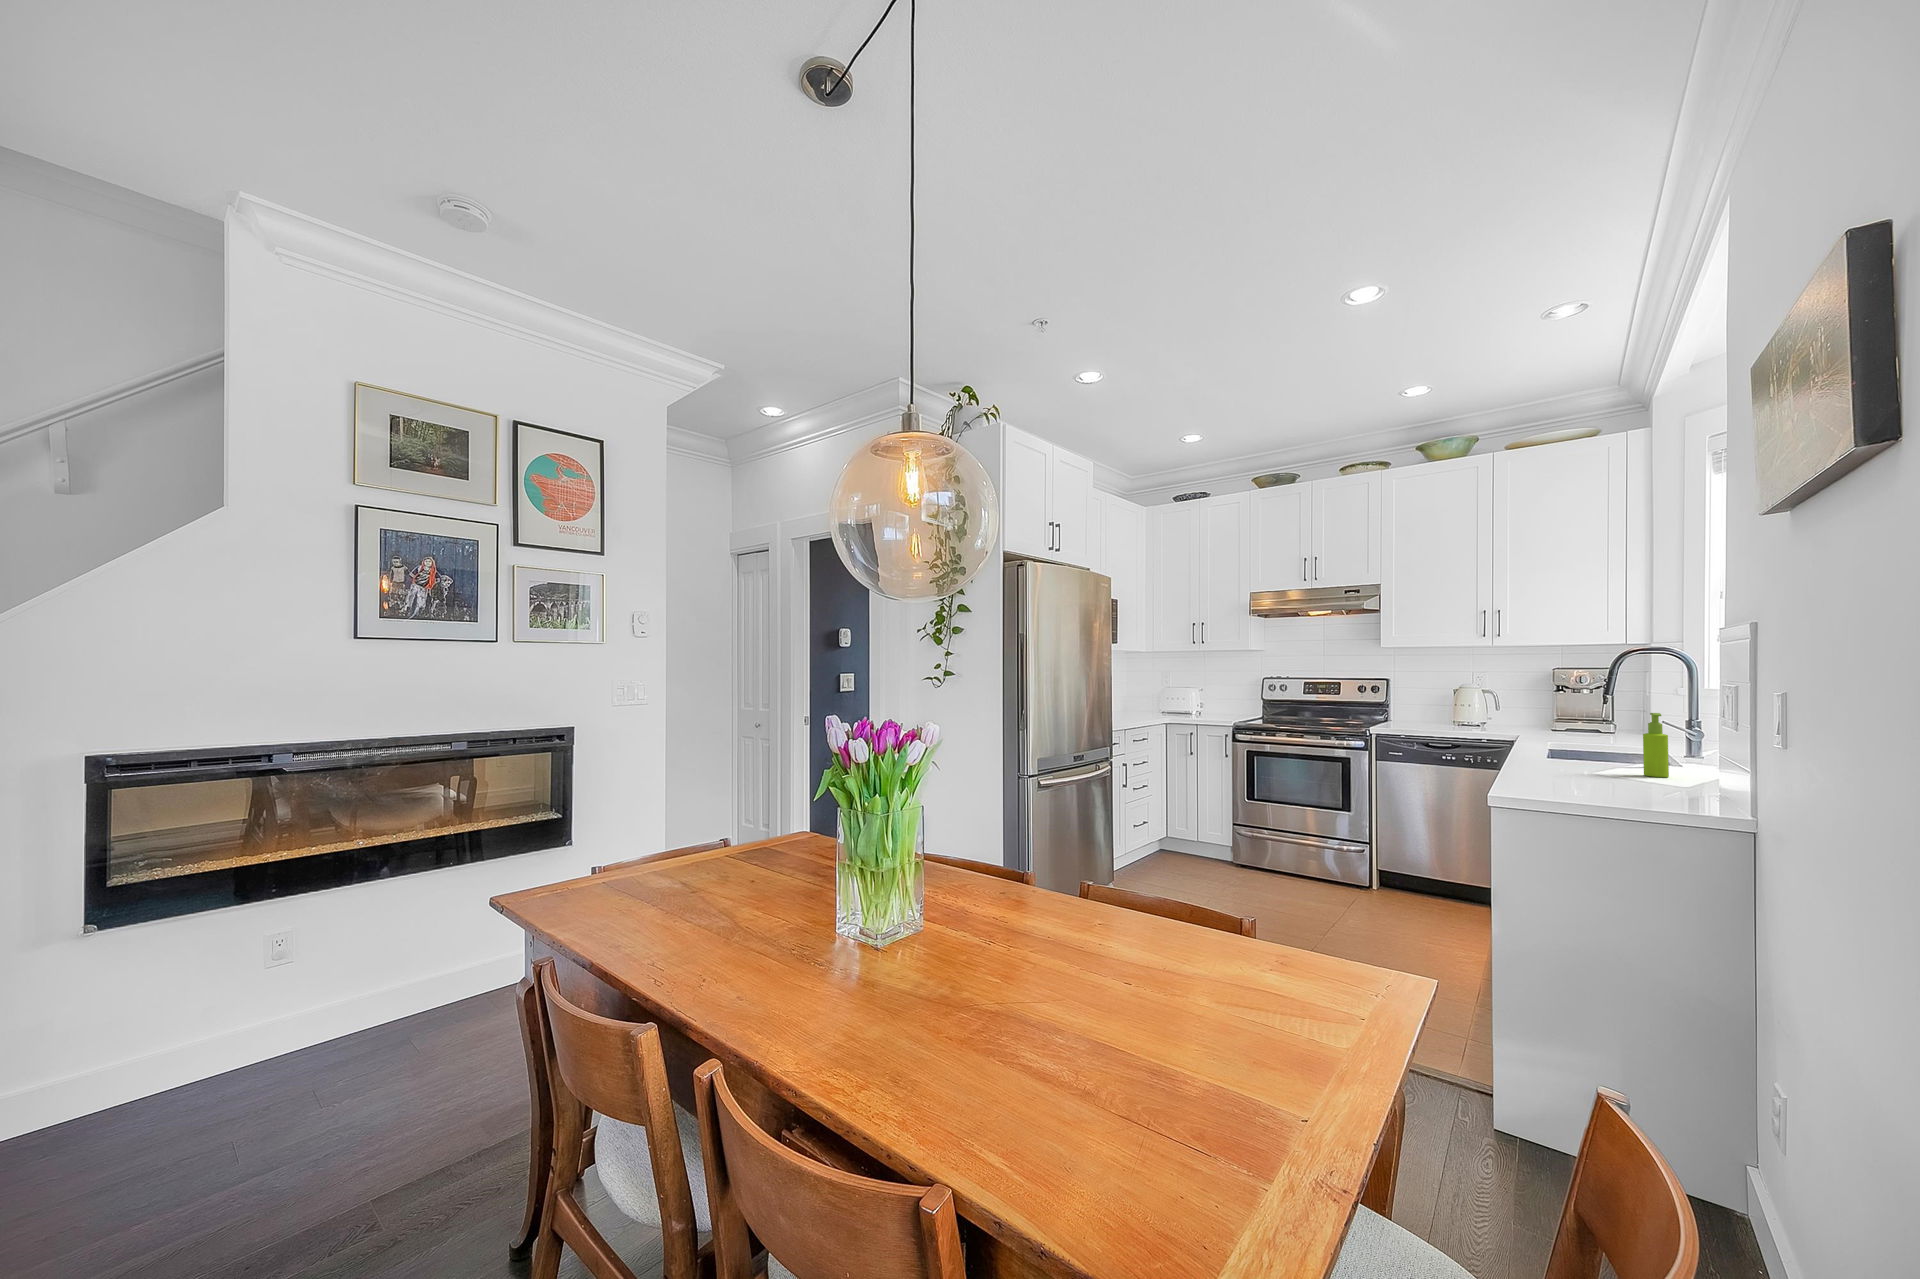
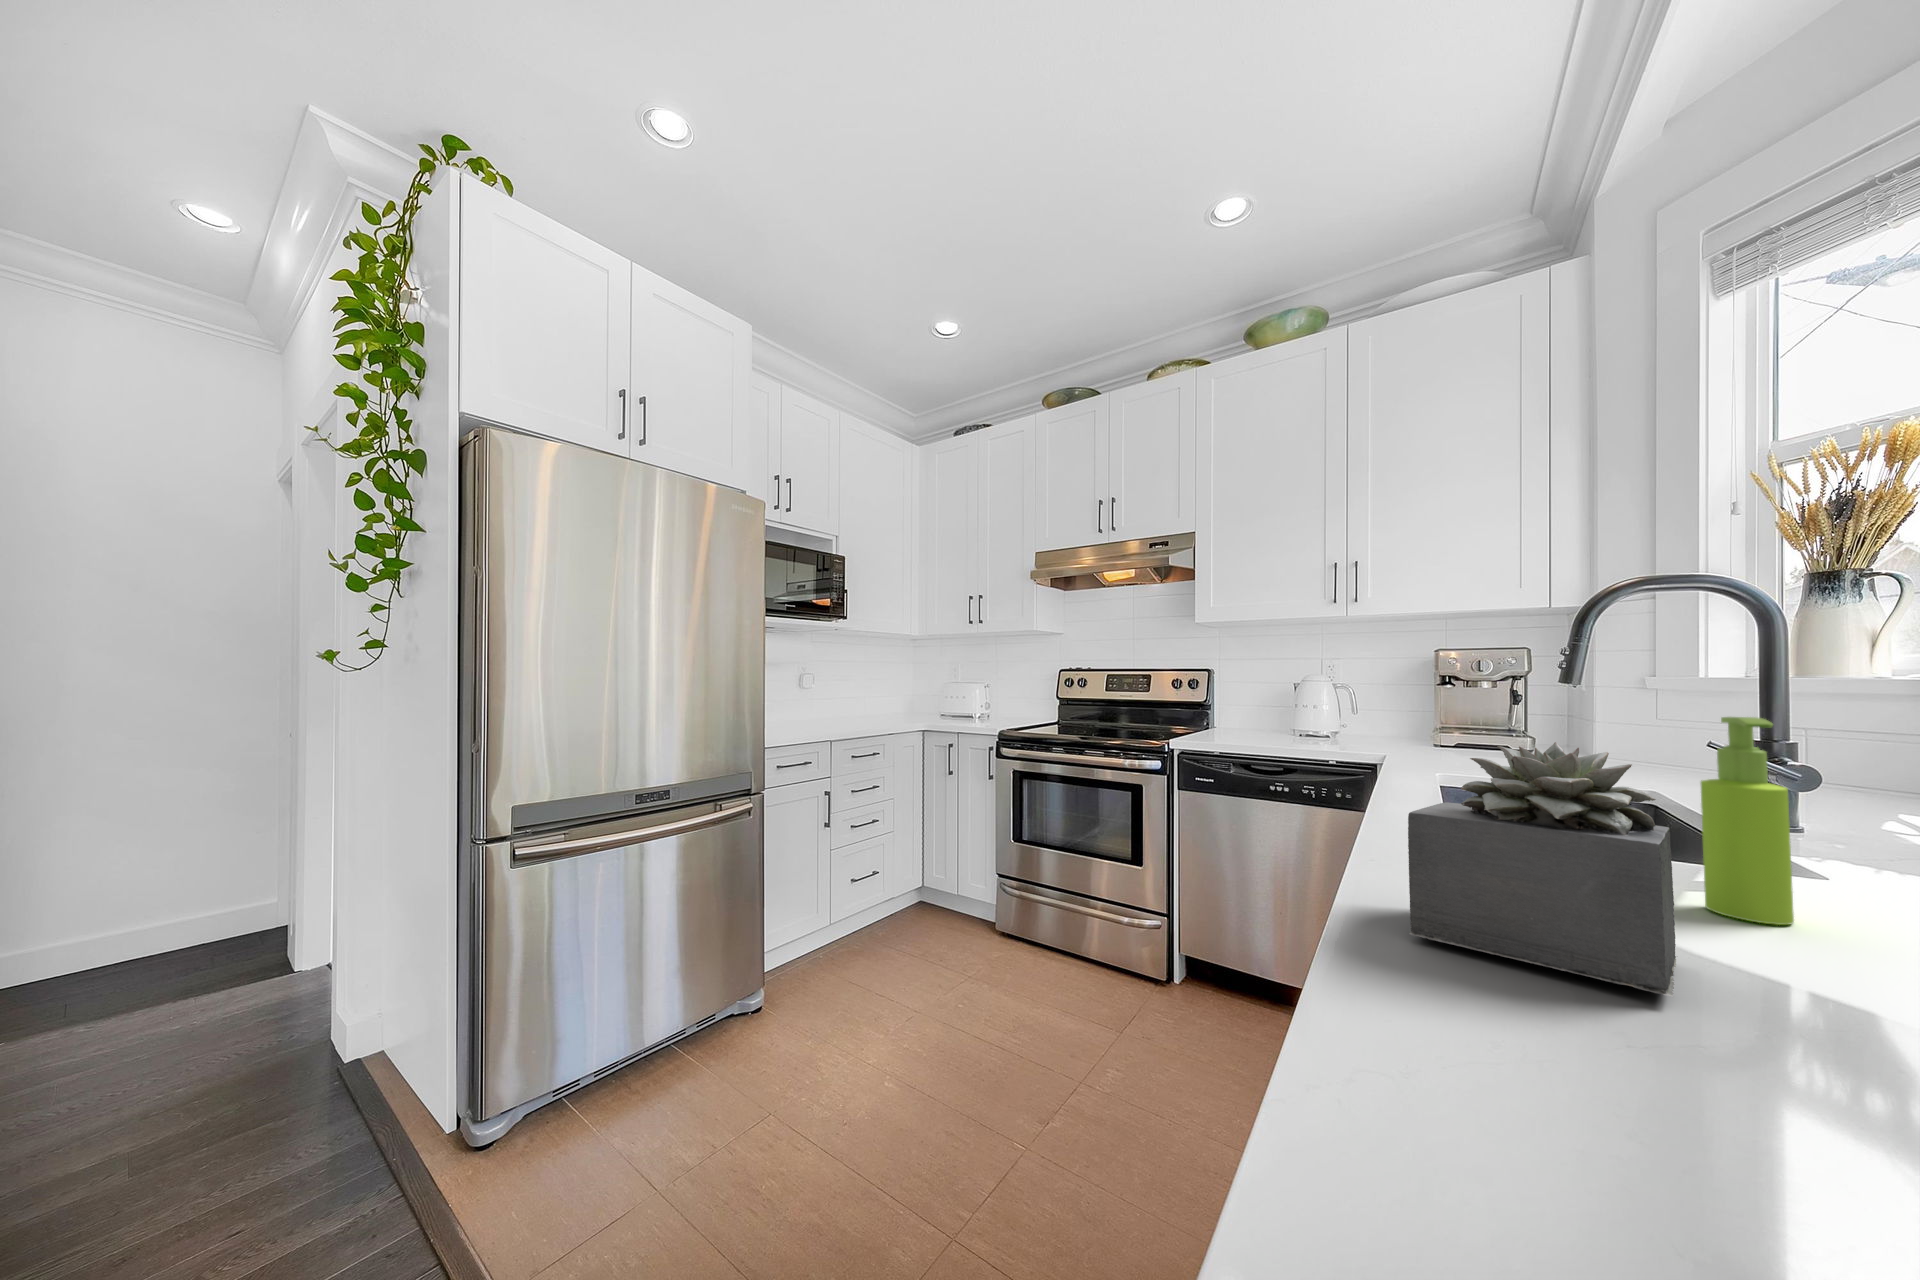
succulent plant: none [1544,720,1622,782] -> present [1408,742,1676,997]

